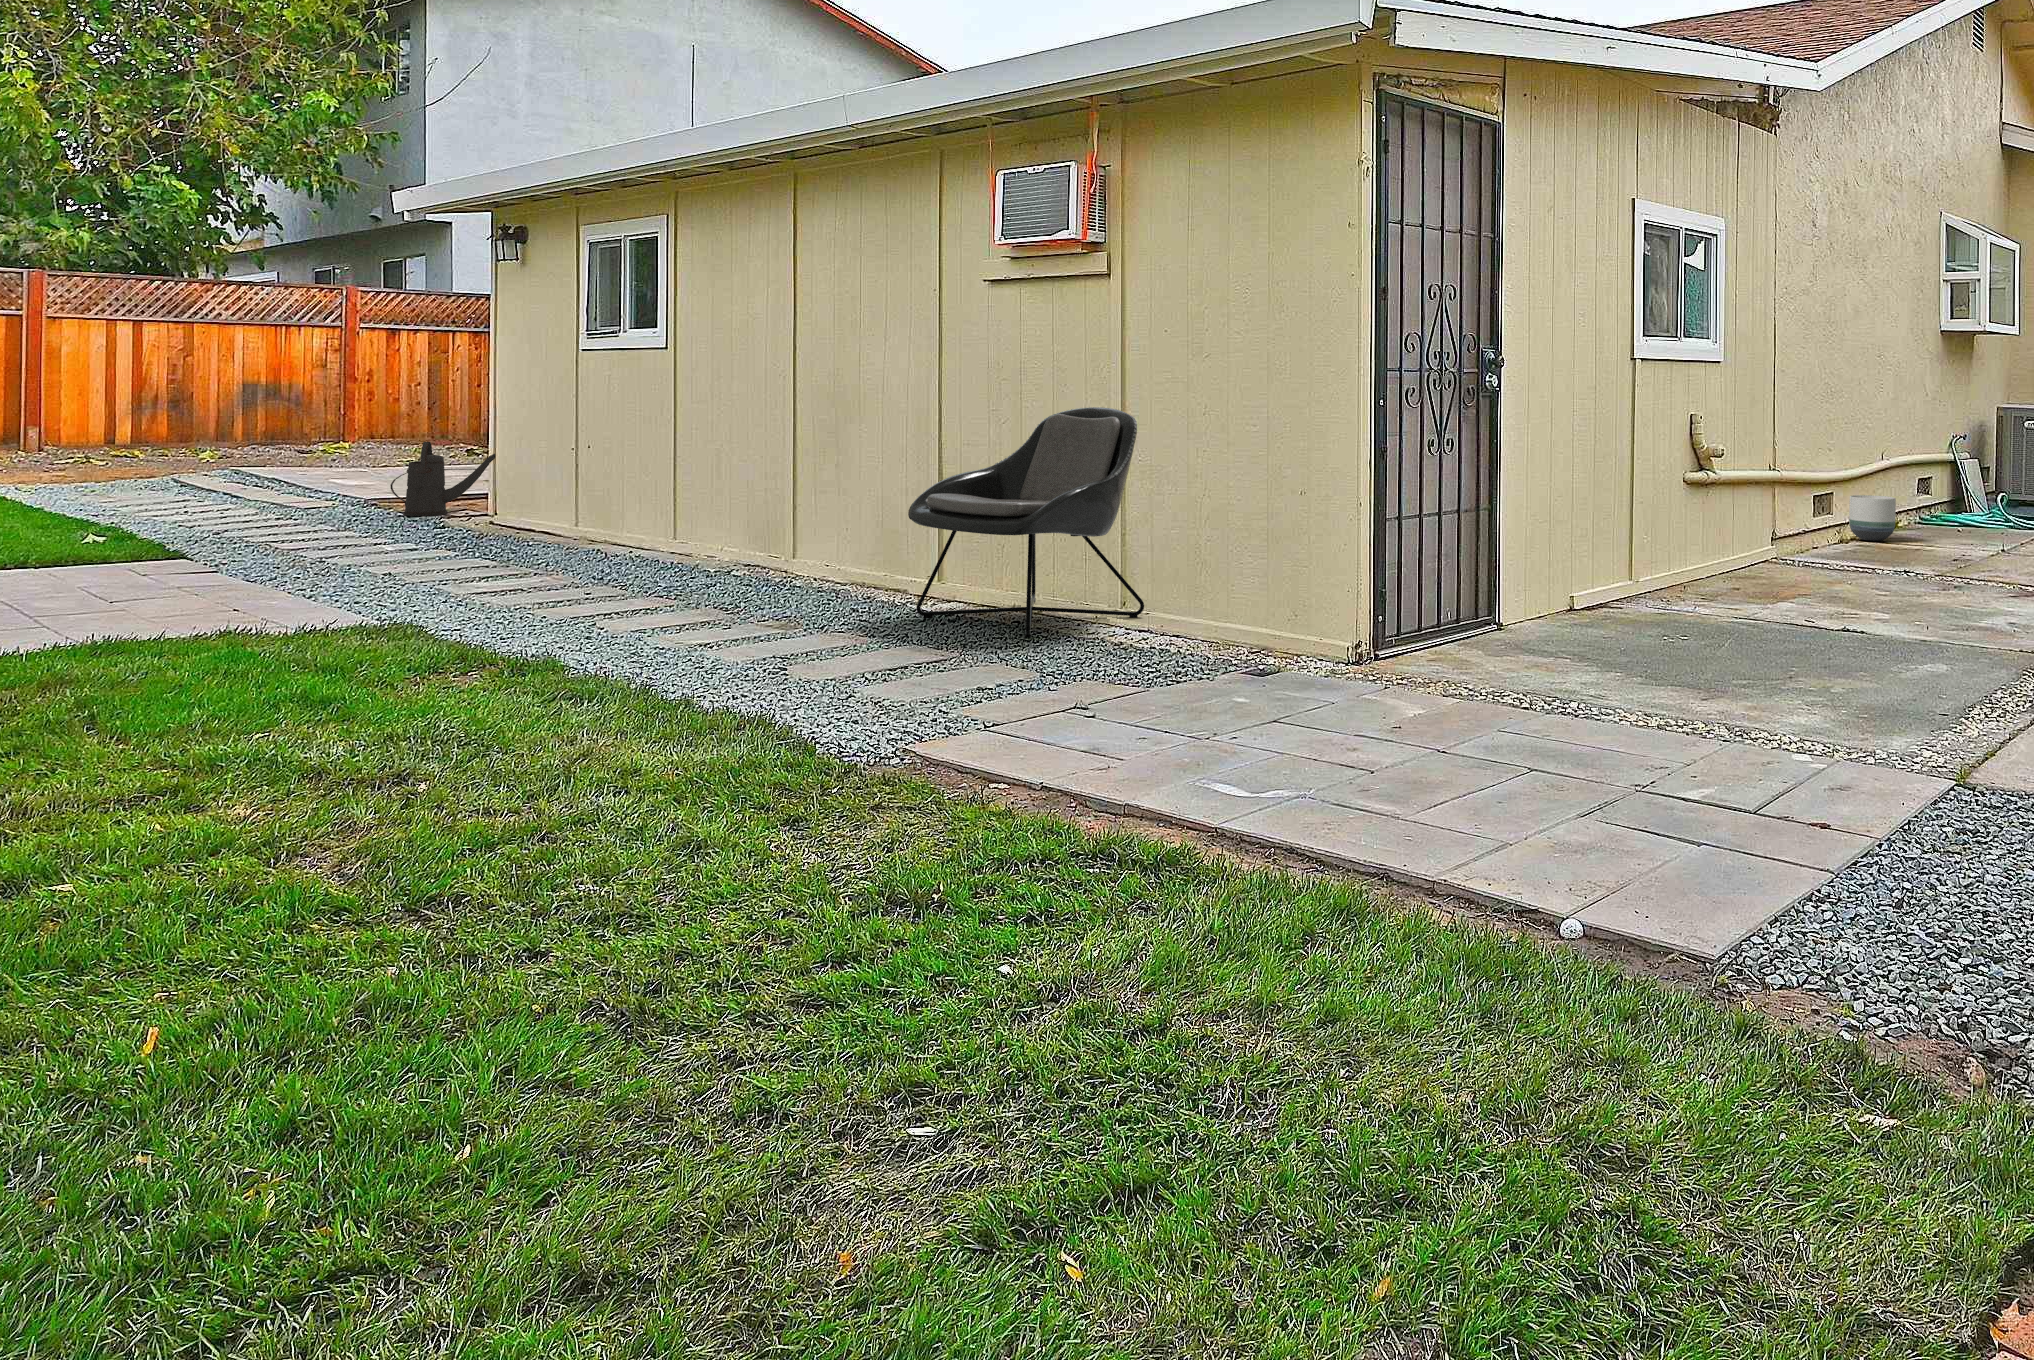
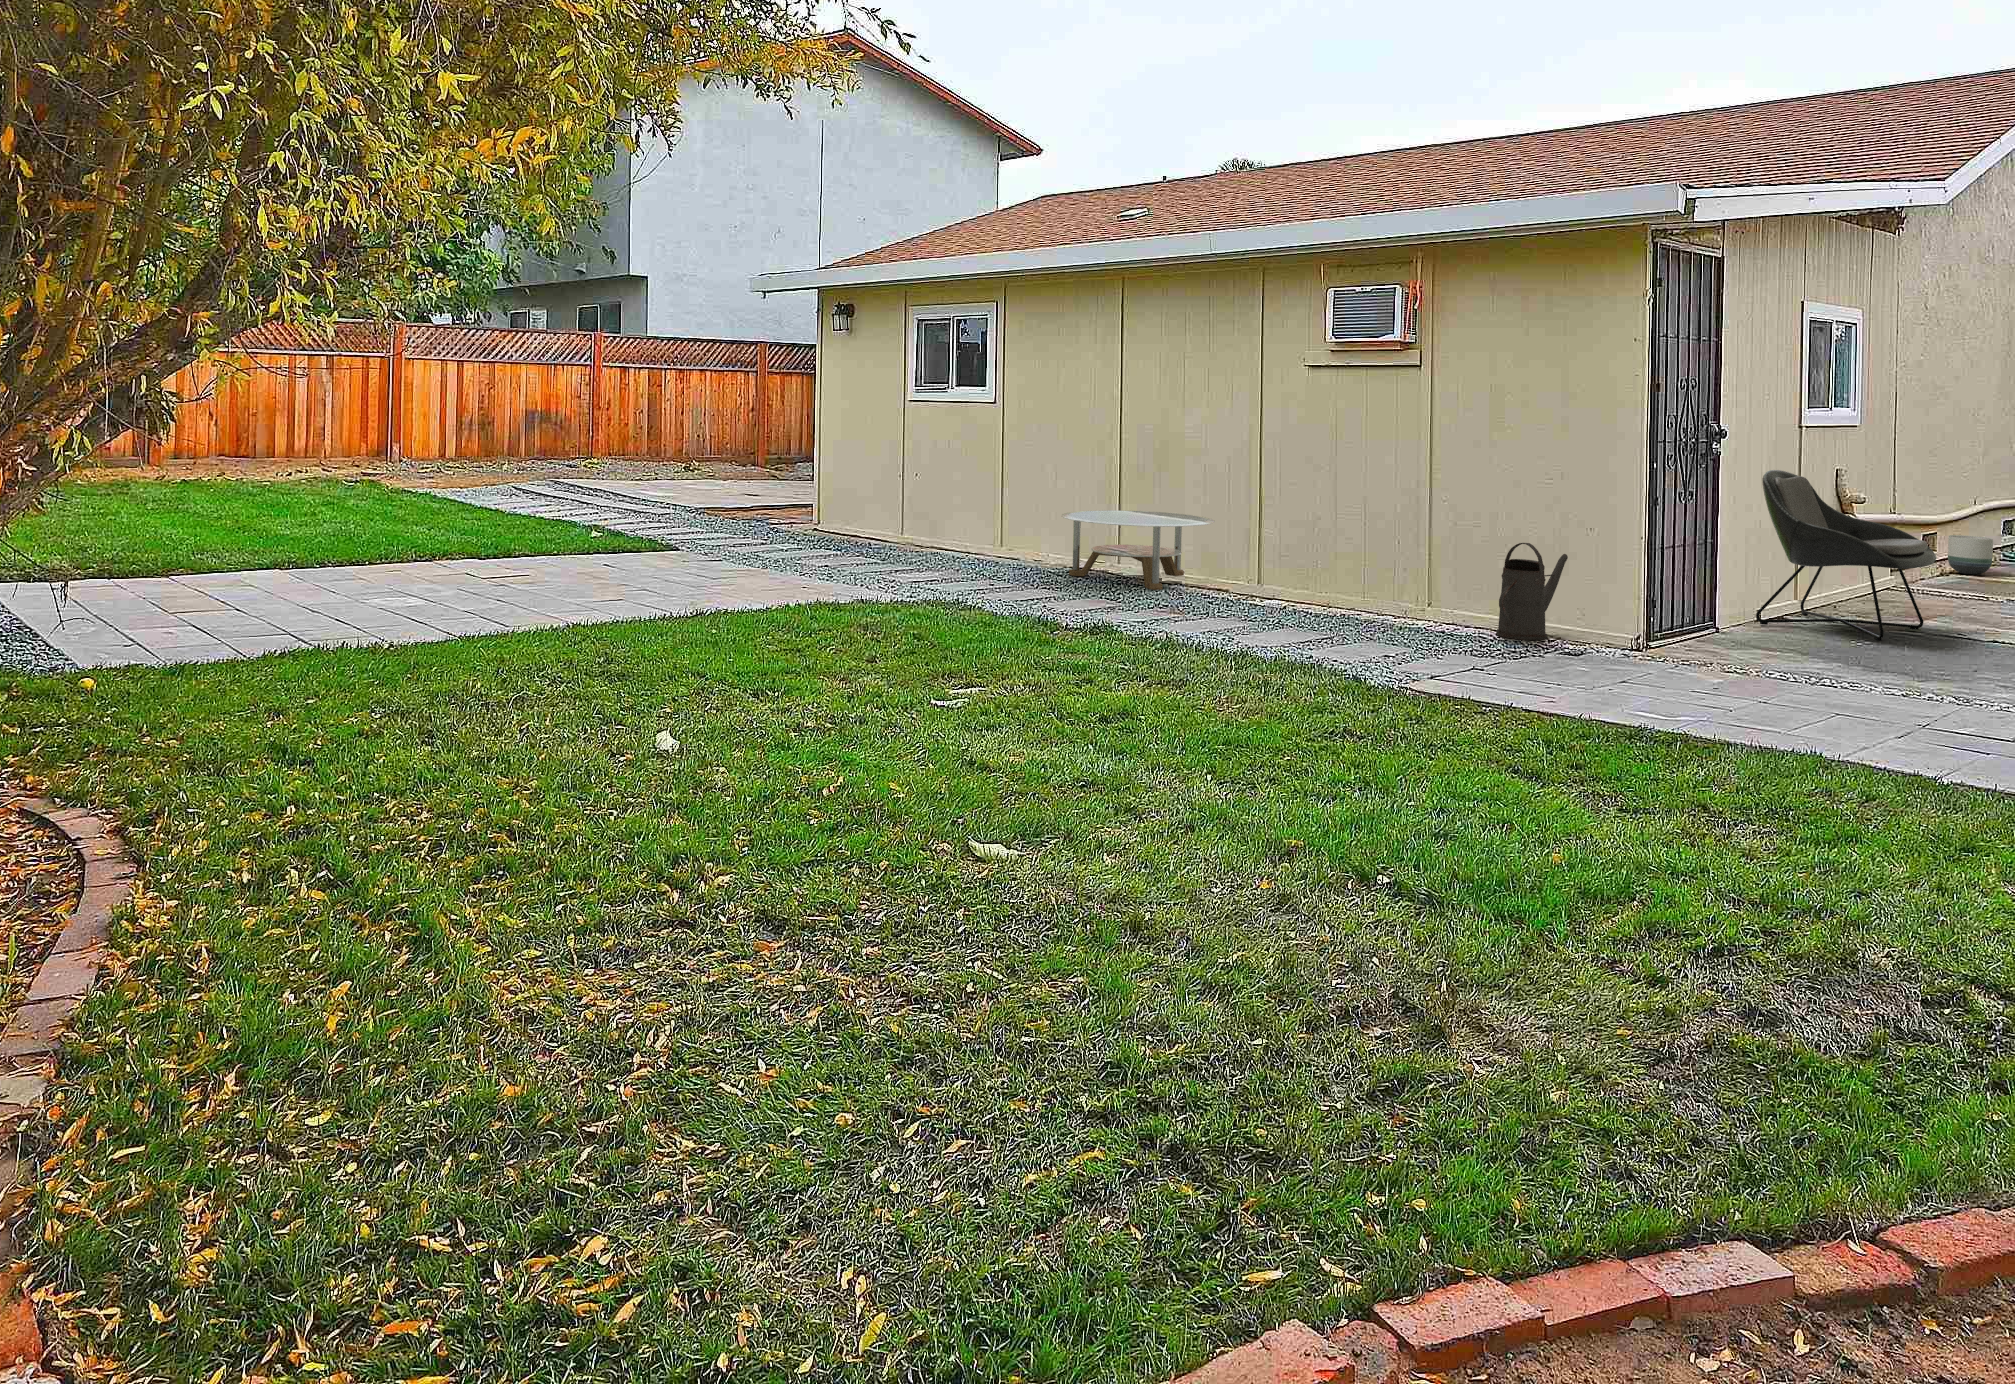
lounge chair: present [908,407,1144,637] -> present [1756,470,1936,641]
watering can: present [390,442,495,516] -> present [1496,543,1568,640]
round table: none [661,487,892,598] -> present [1062,510,1215,590]

